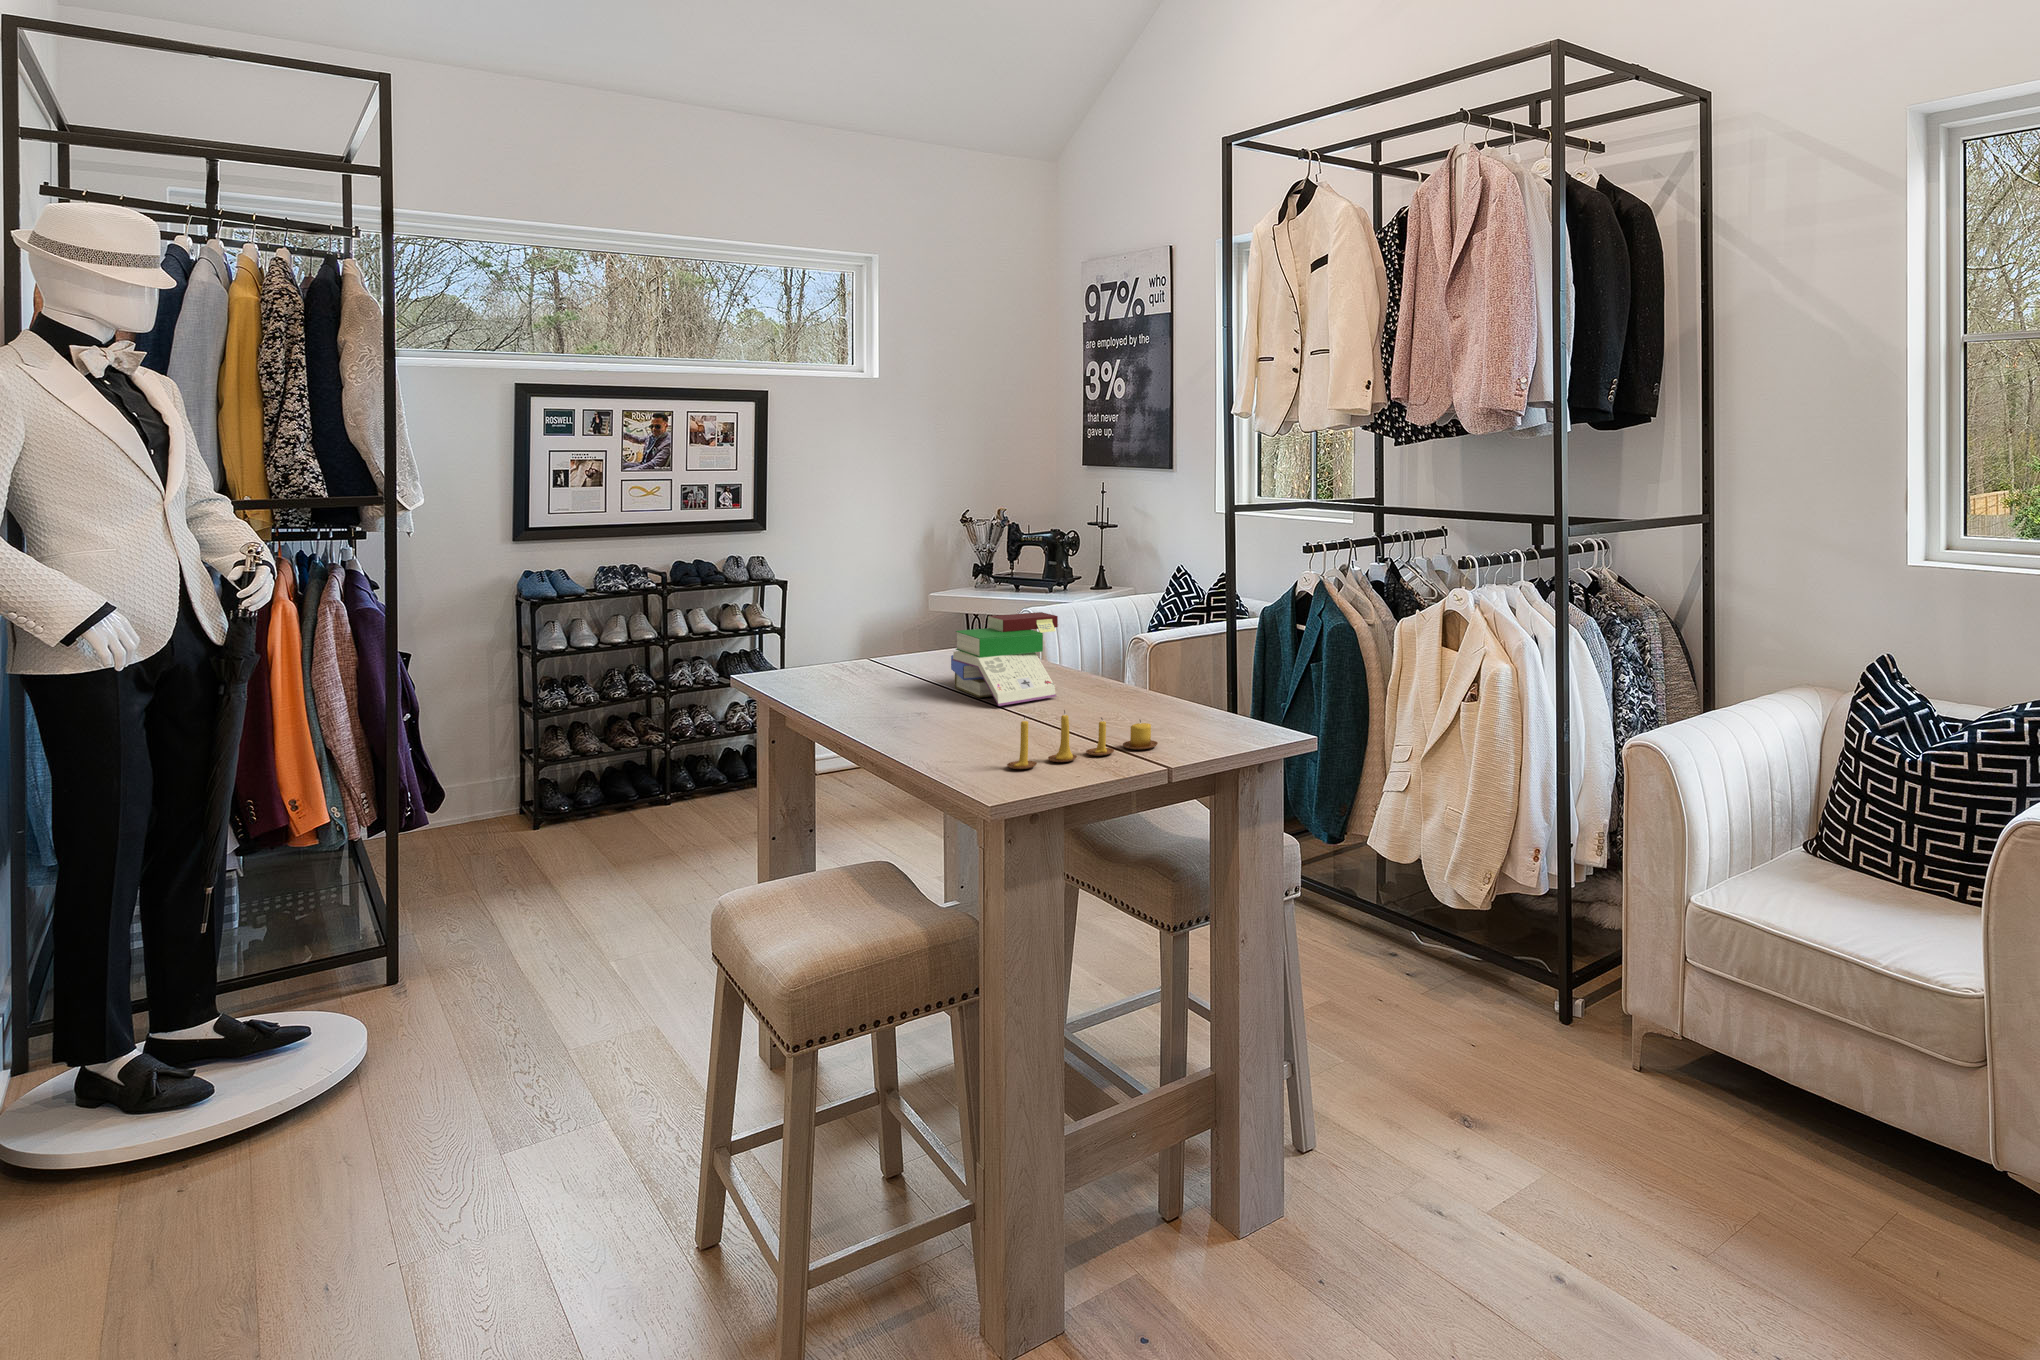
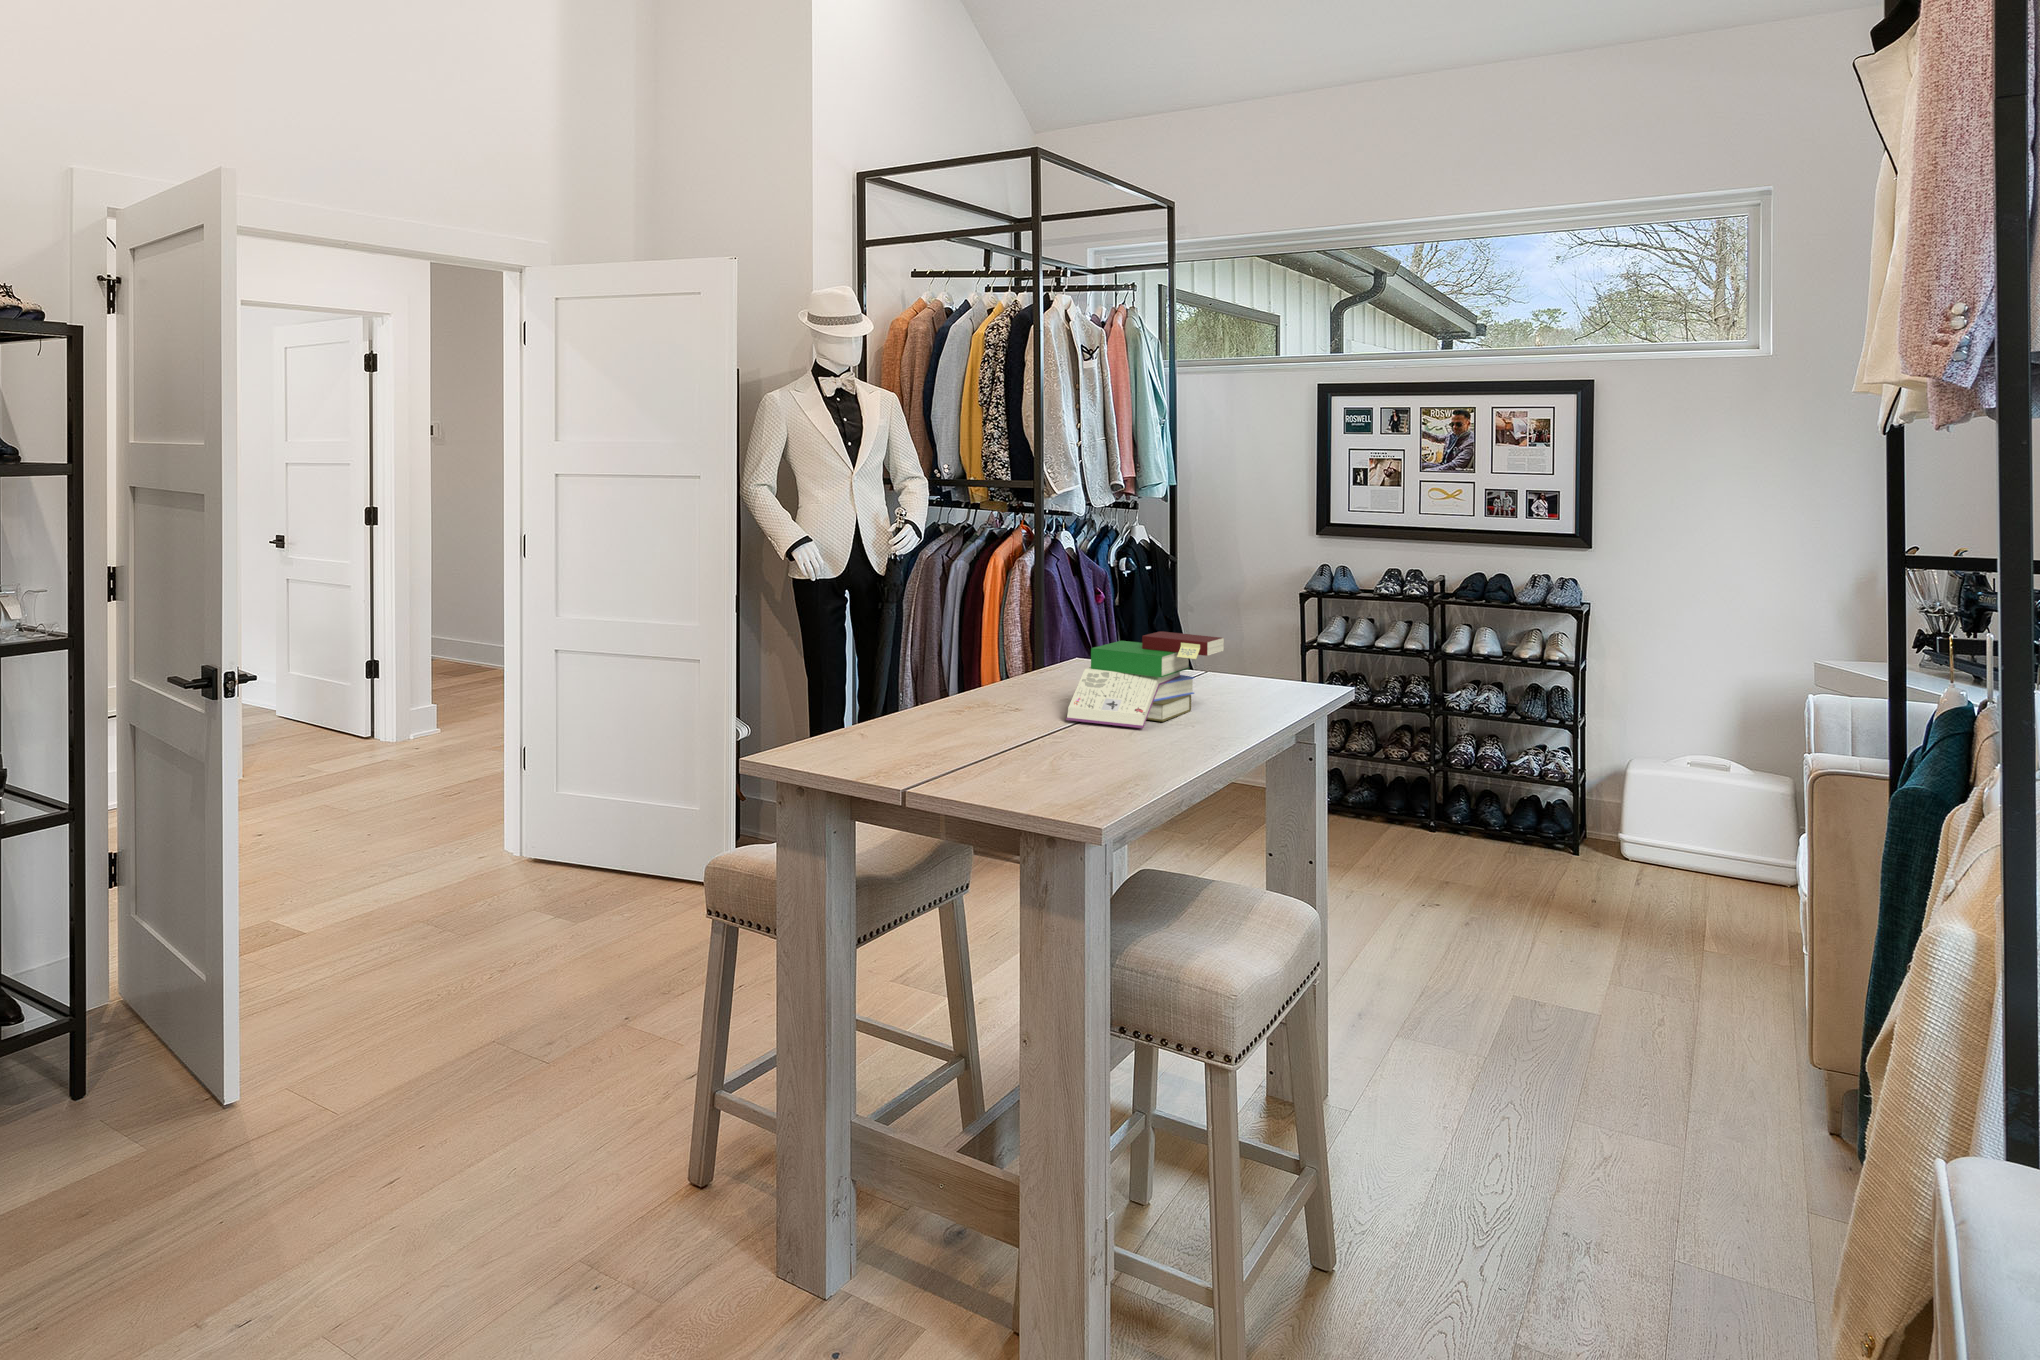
candle: present [1007,710,1158,769] -> none [856,706,1016,780]

